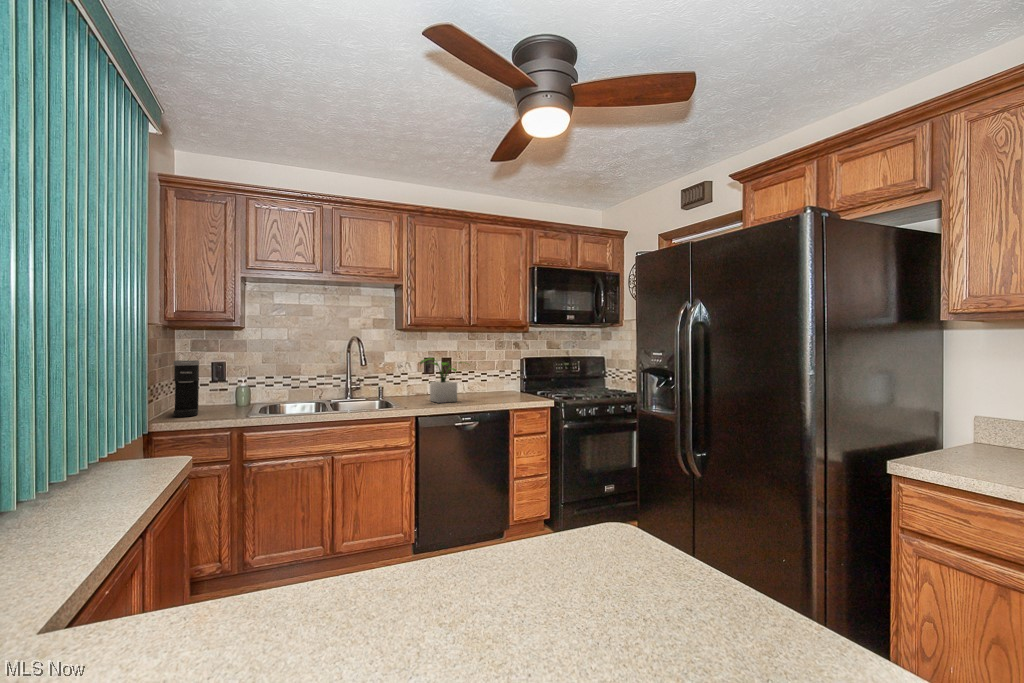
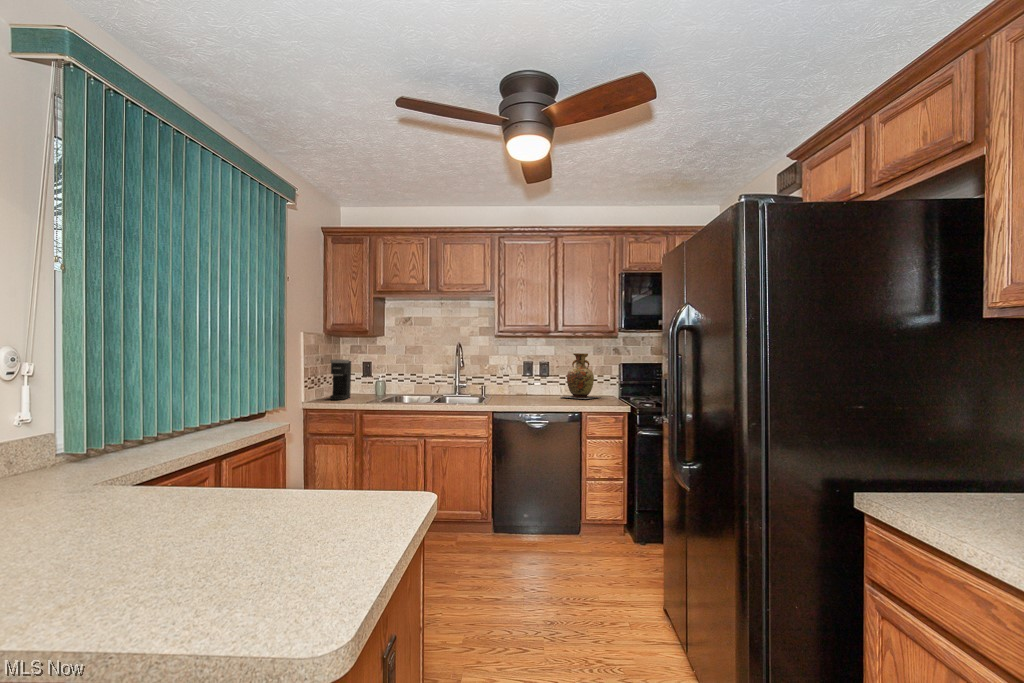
vase: none [466,348,506,396] -> present [562,353,598,399]
potted plant: present [420,358,457,403] -> none [505,362,553,402]

